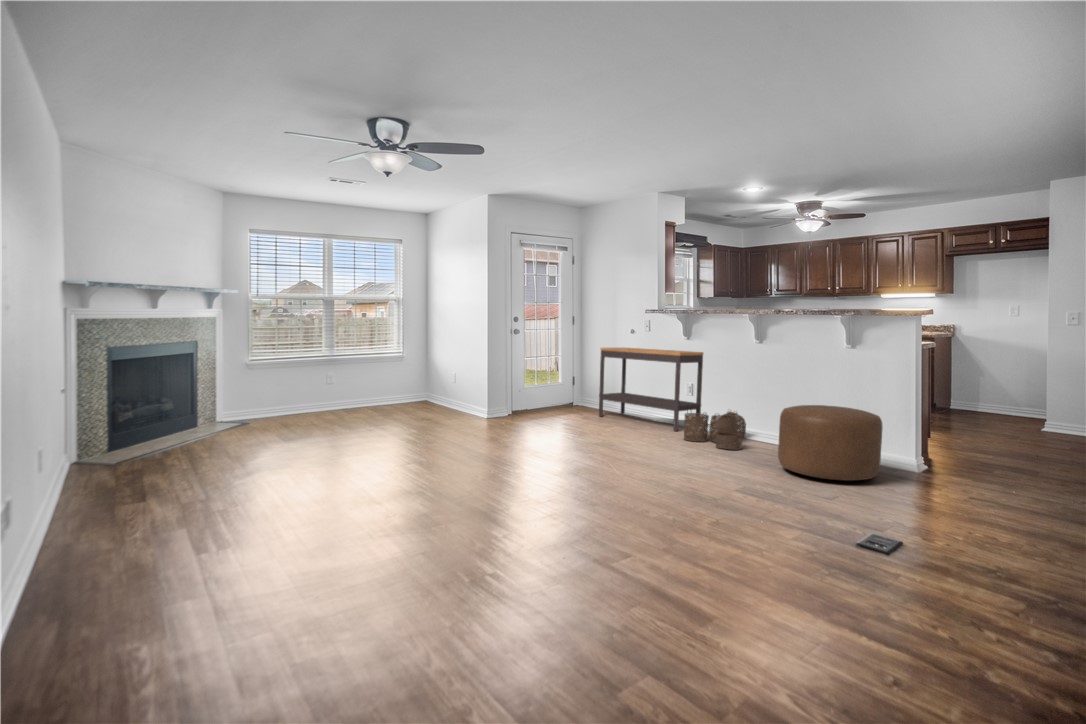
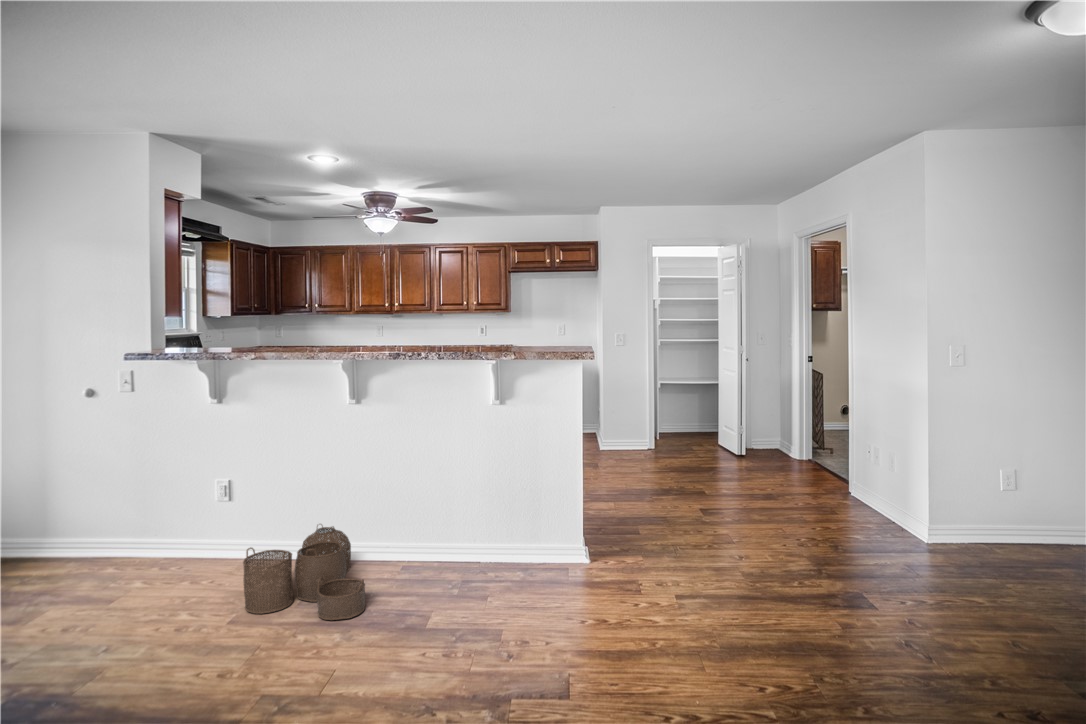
console table: present [599,347,703,431] -> none [14,425,260,586]
ottoman: present [778,405,883,481] -> none [455,513,609,668]

